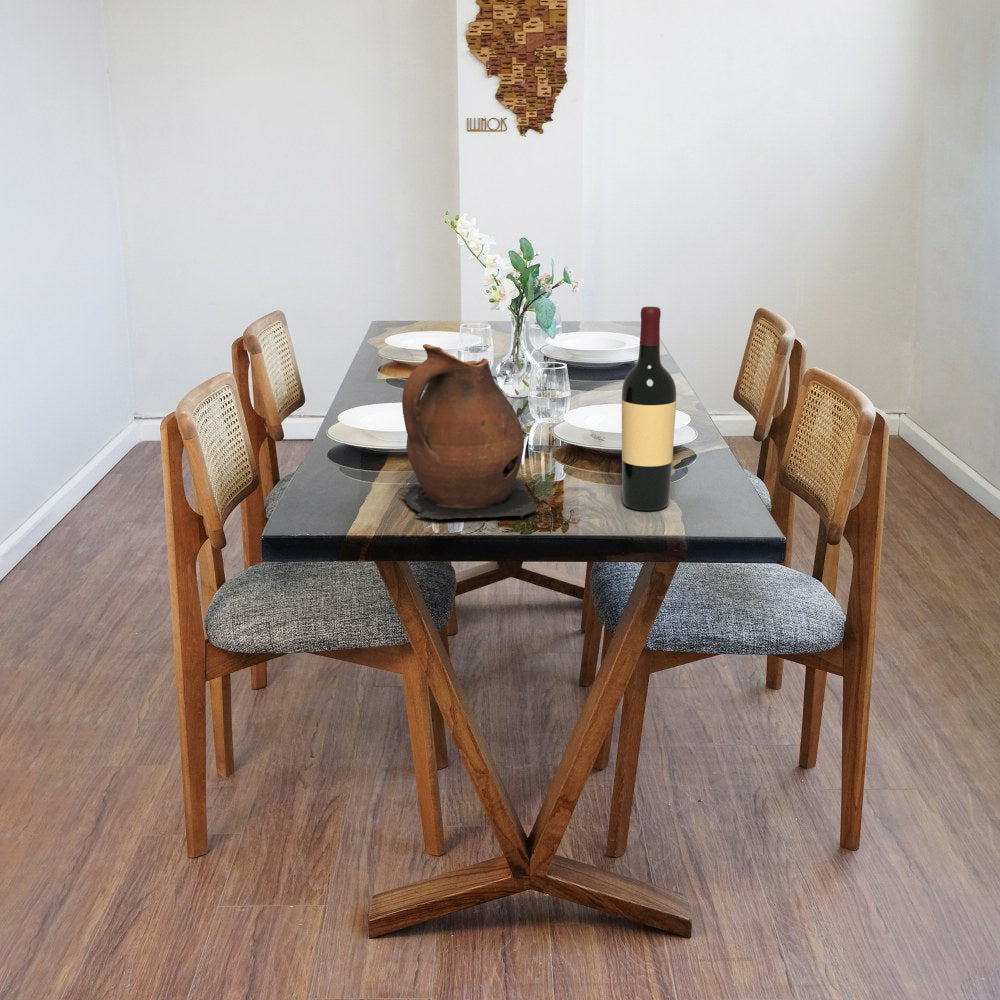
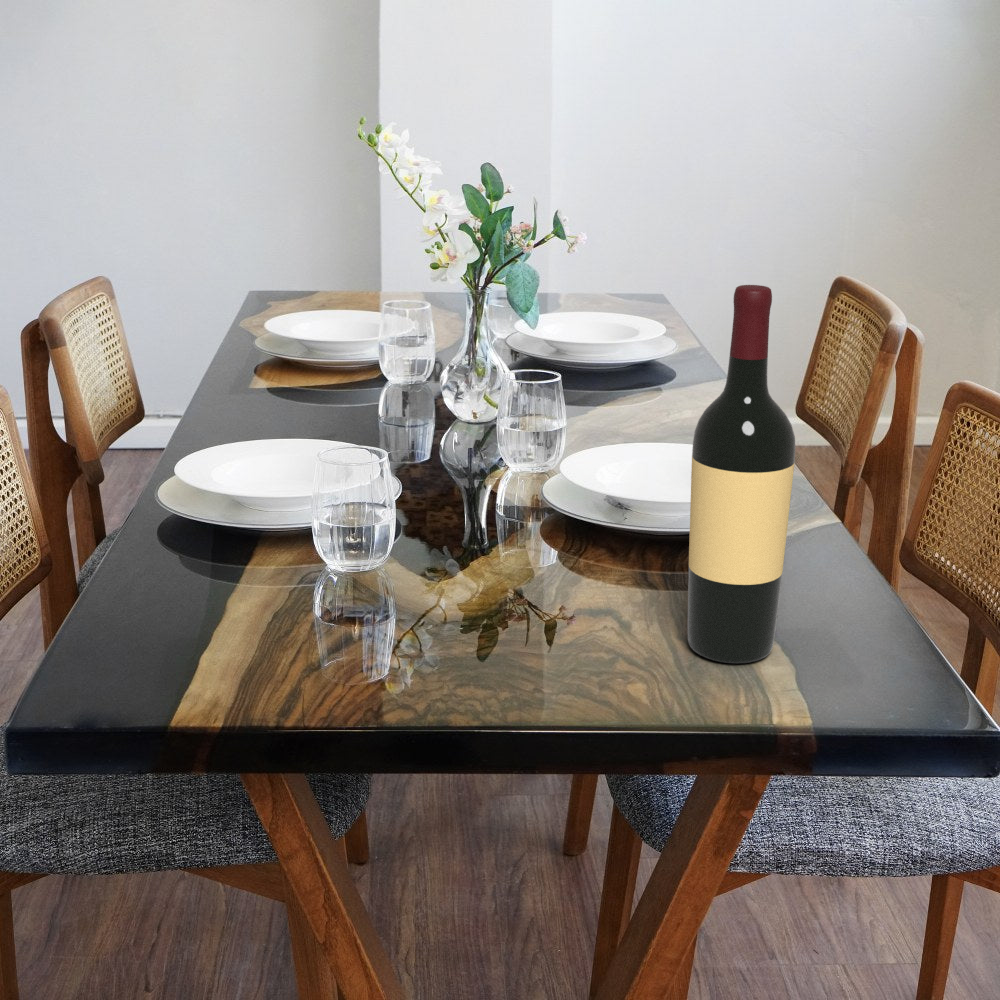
ceramic pitcher: present [399,344,536,519] -> none [272,353,532,690]

